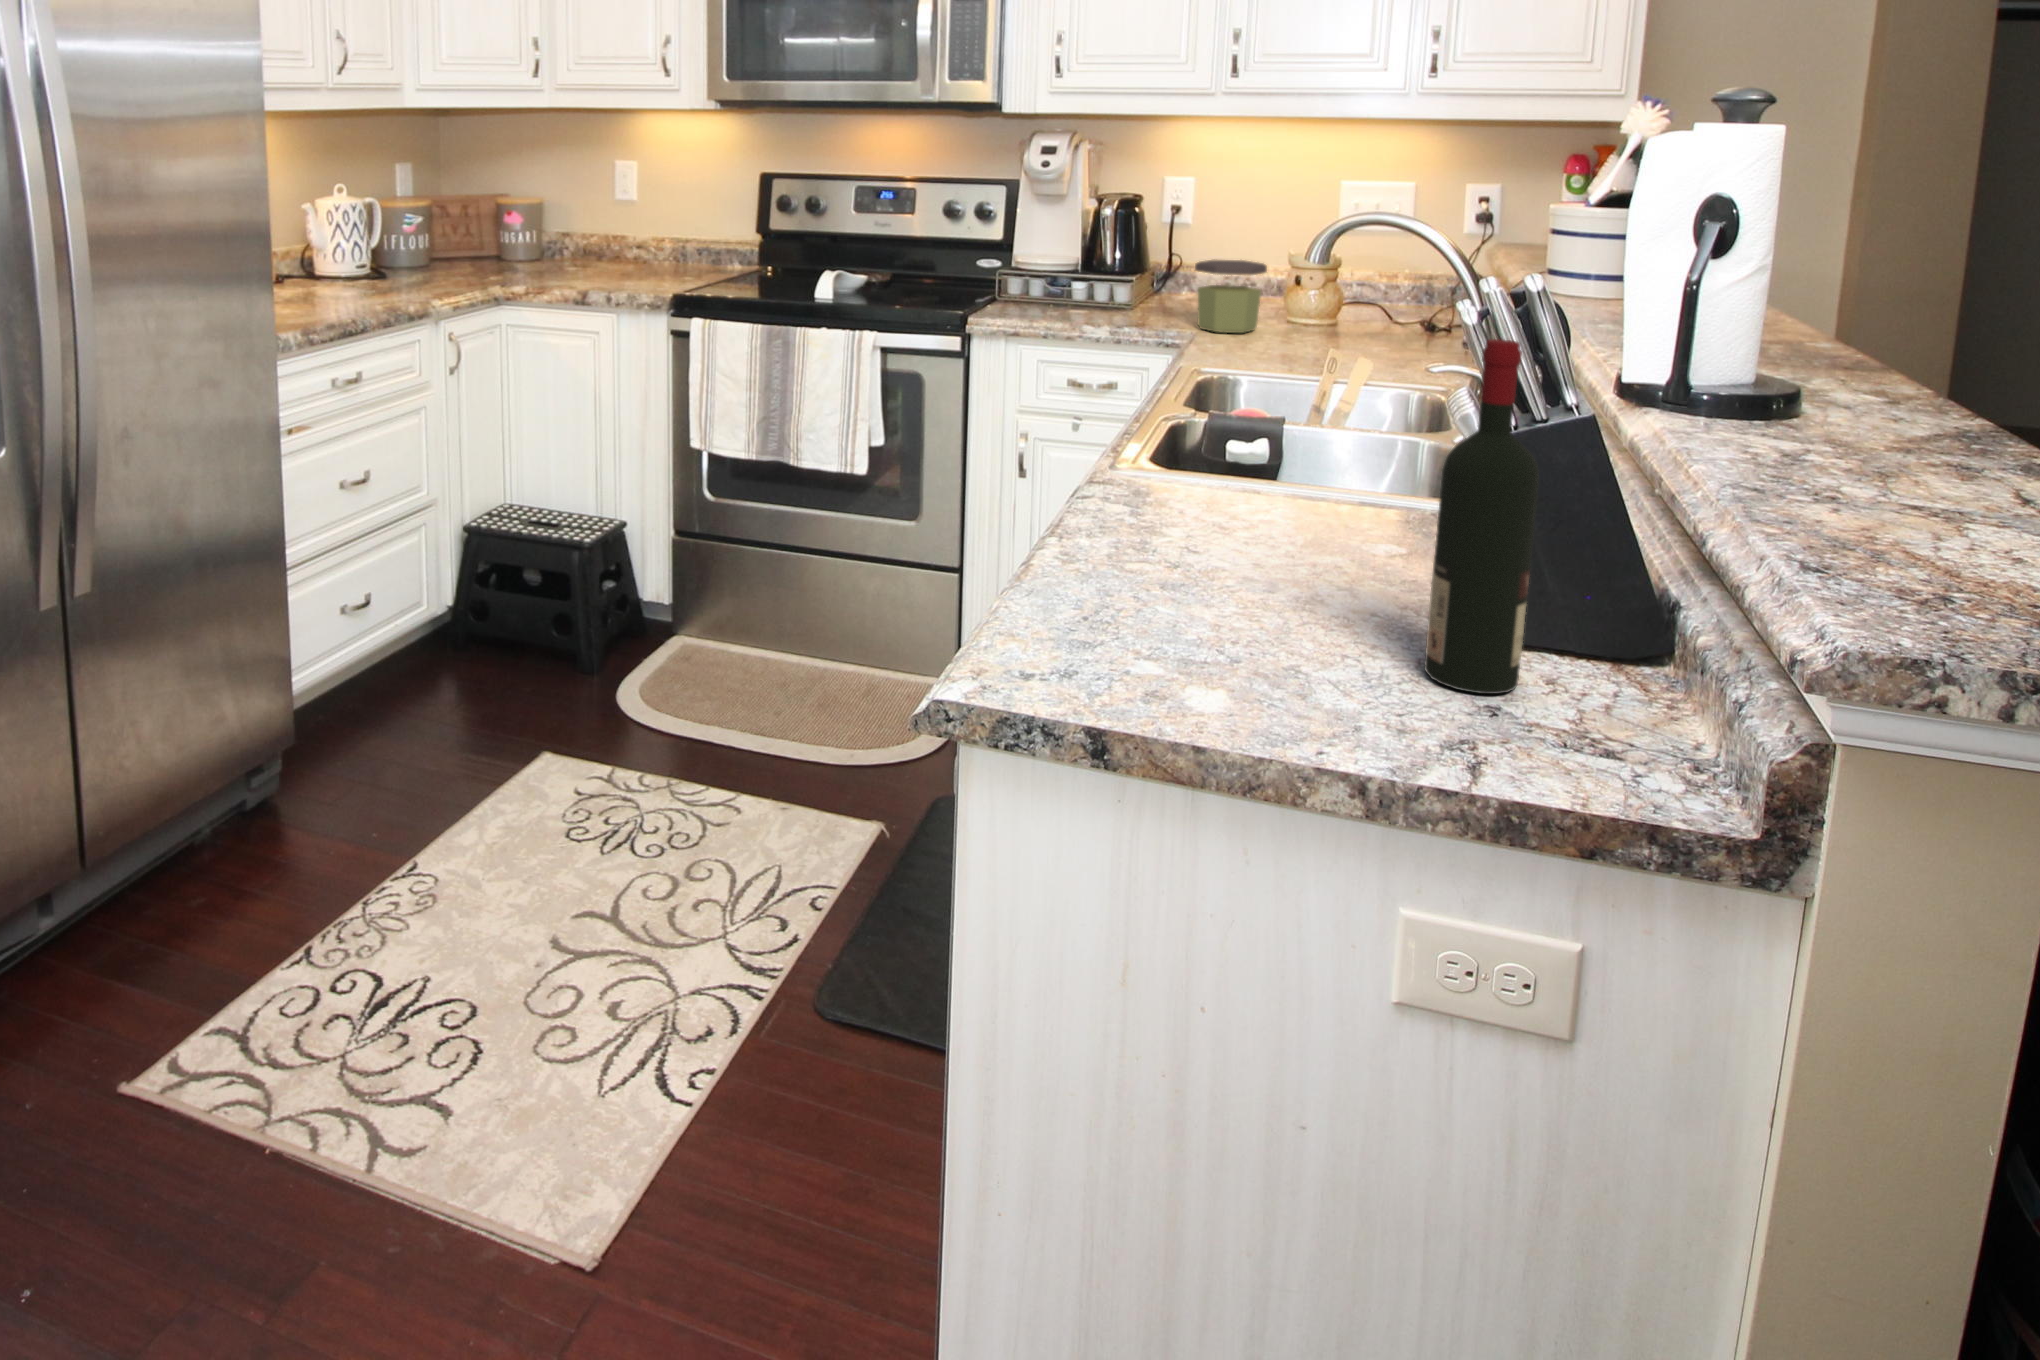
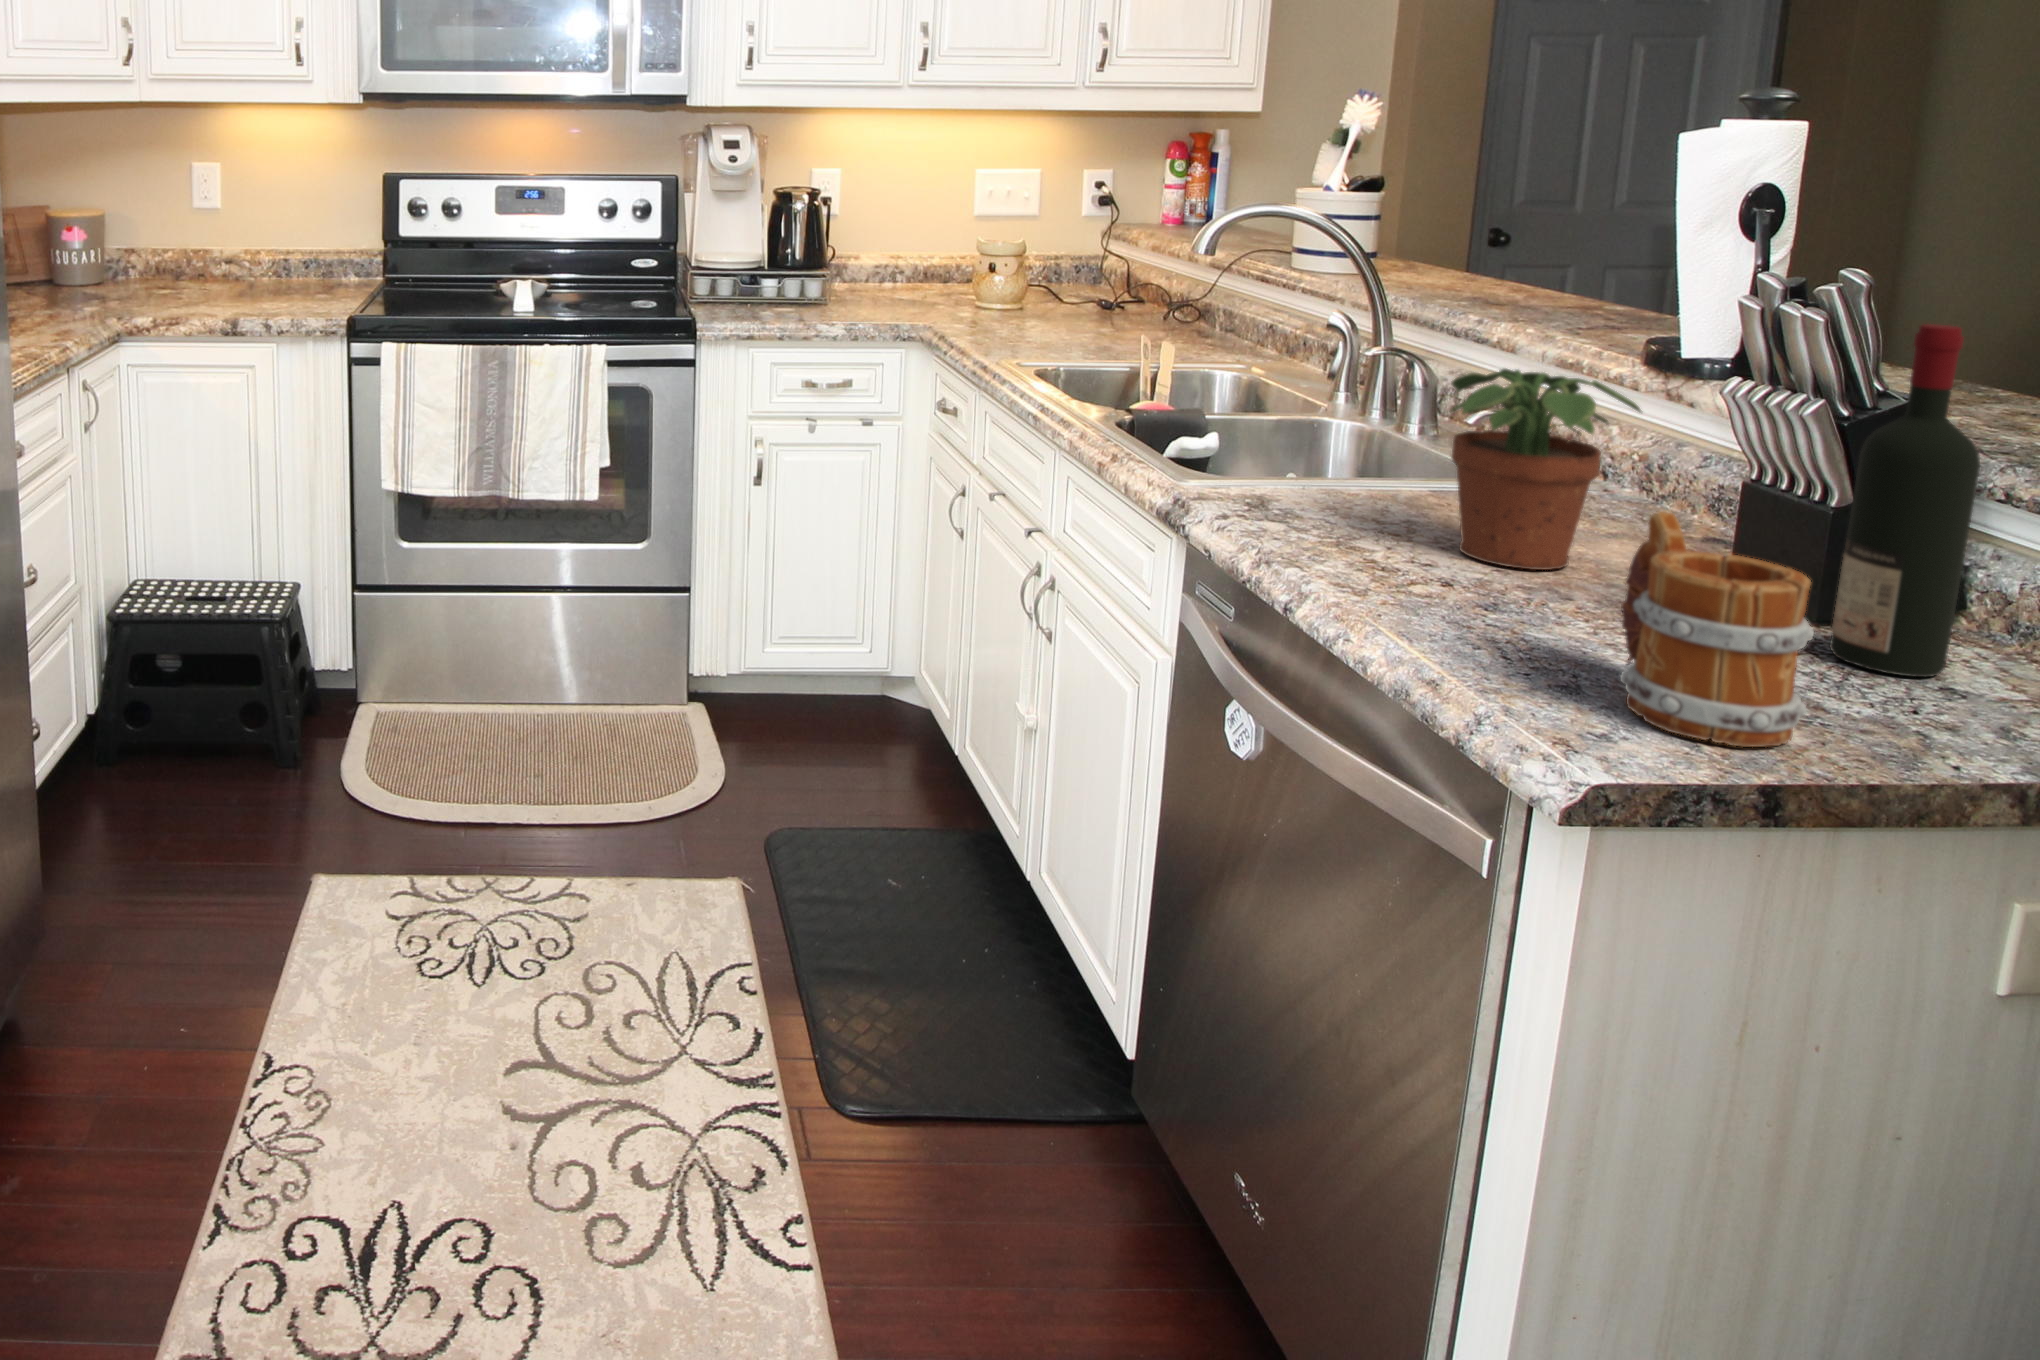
jar: present [1195,260,1267,333] -> none [905,249,970,322]
potted plant: none [1229,378,1422,576] -> present [1451,369,1641,570]
mug: none [1097,495,1231,707] -> present [1620,511,1814,747]

